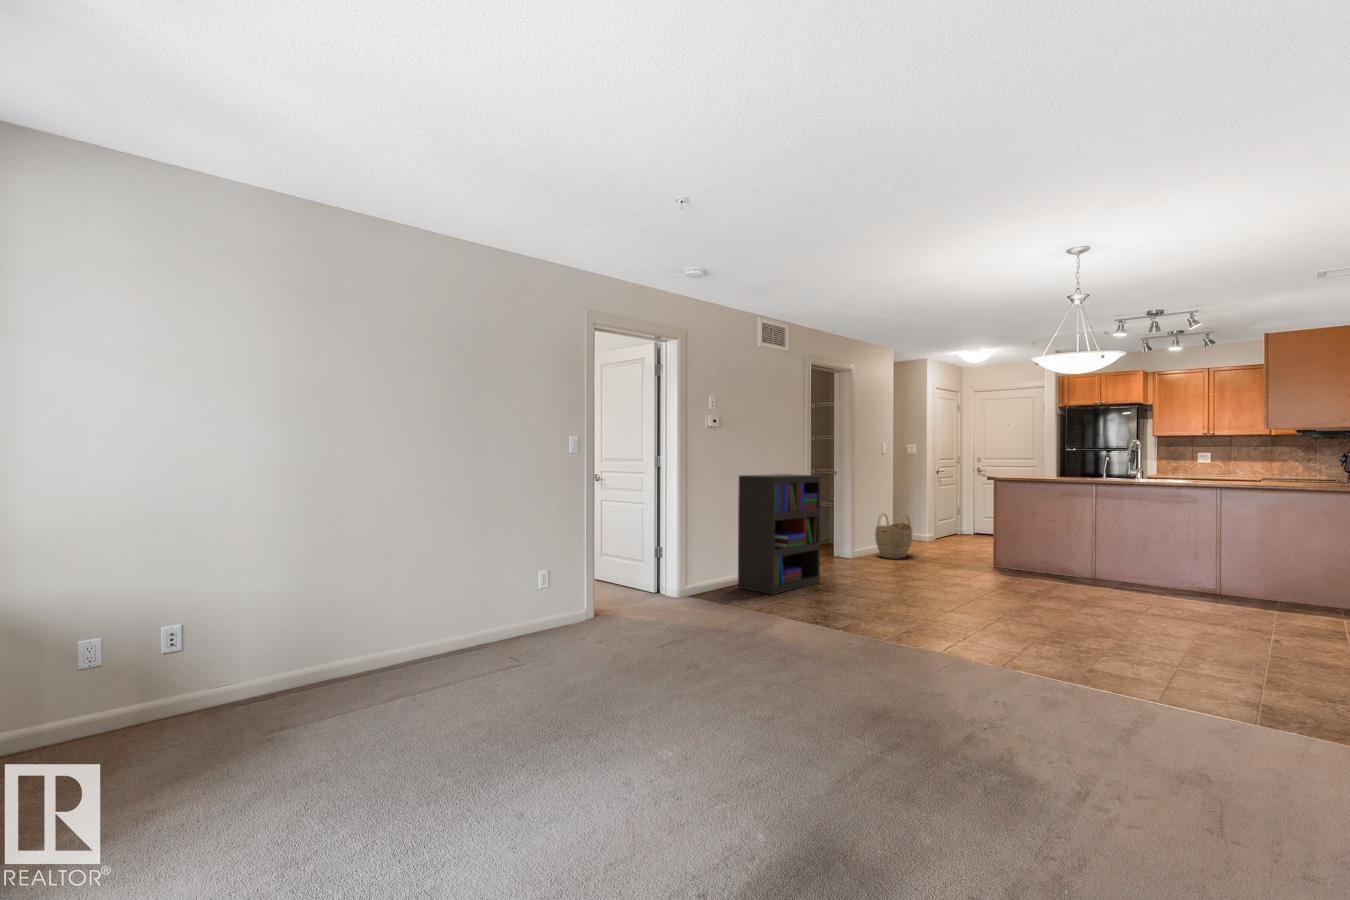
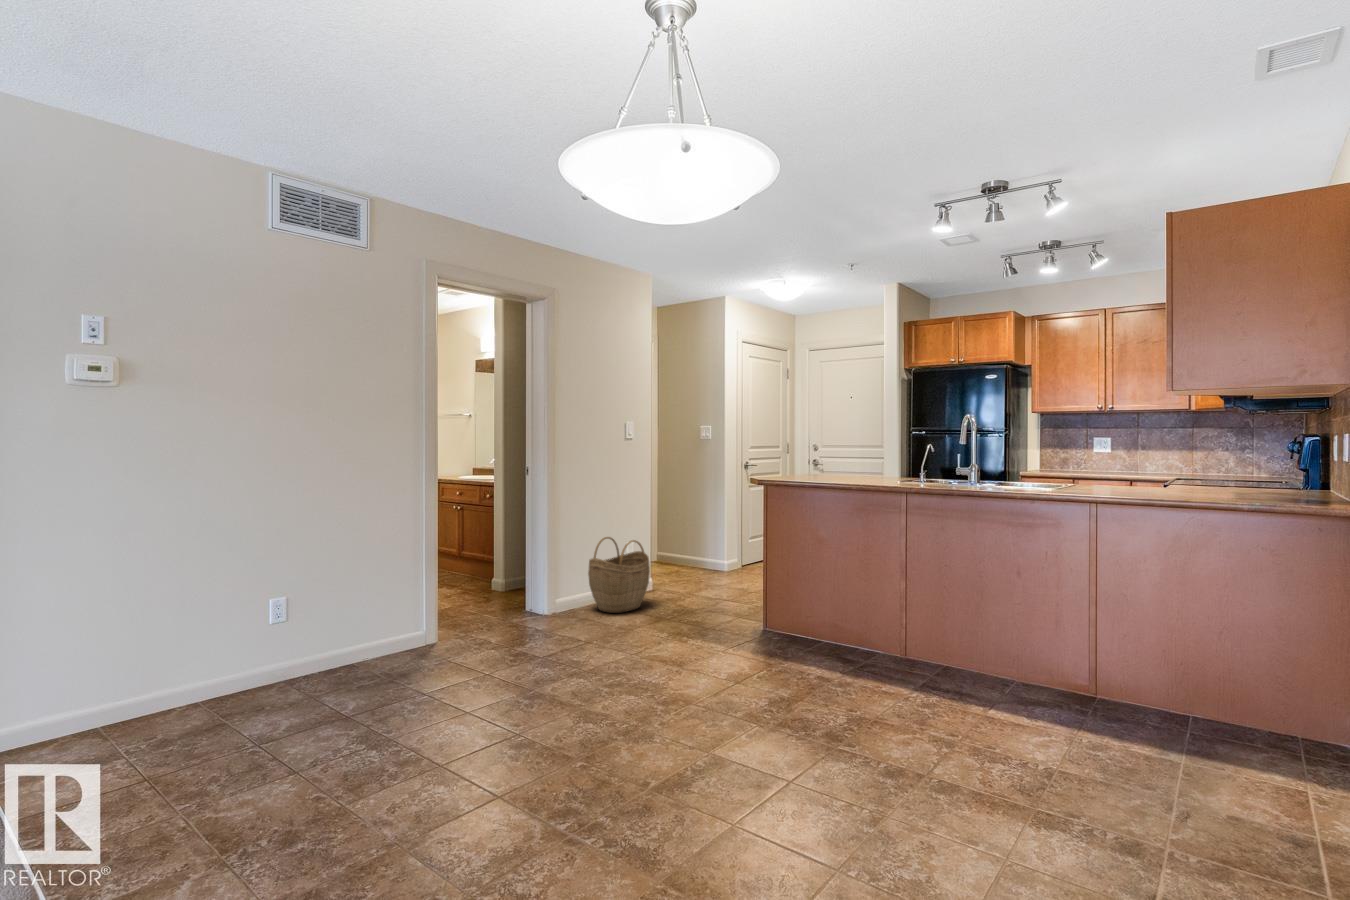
bookshelf: present [738,474,821,595] -> none [166,479,375,736]

